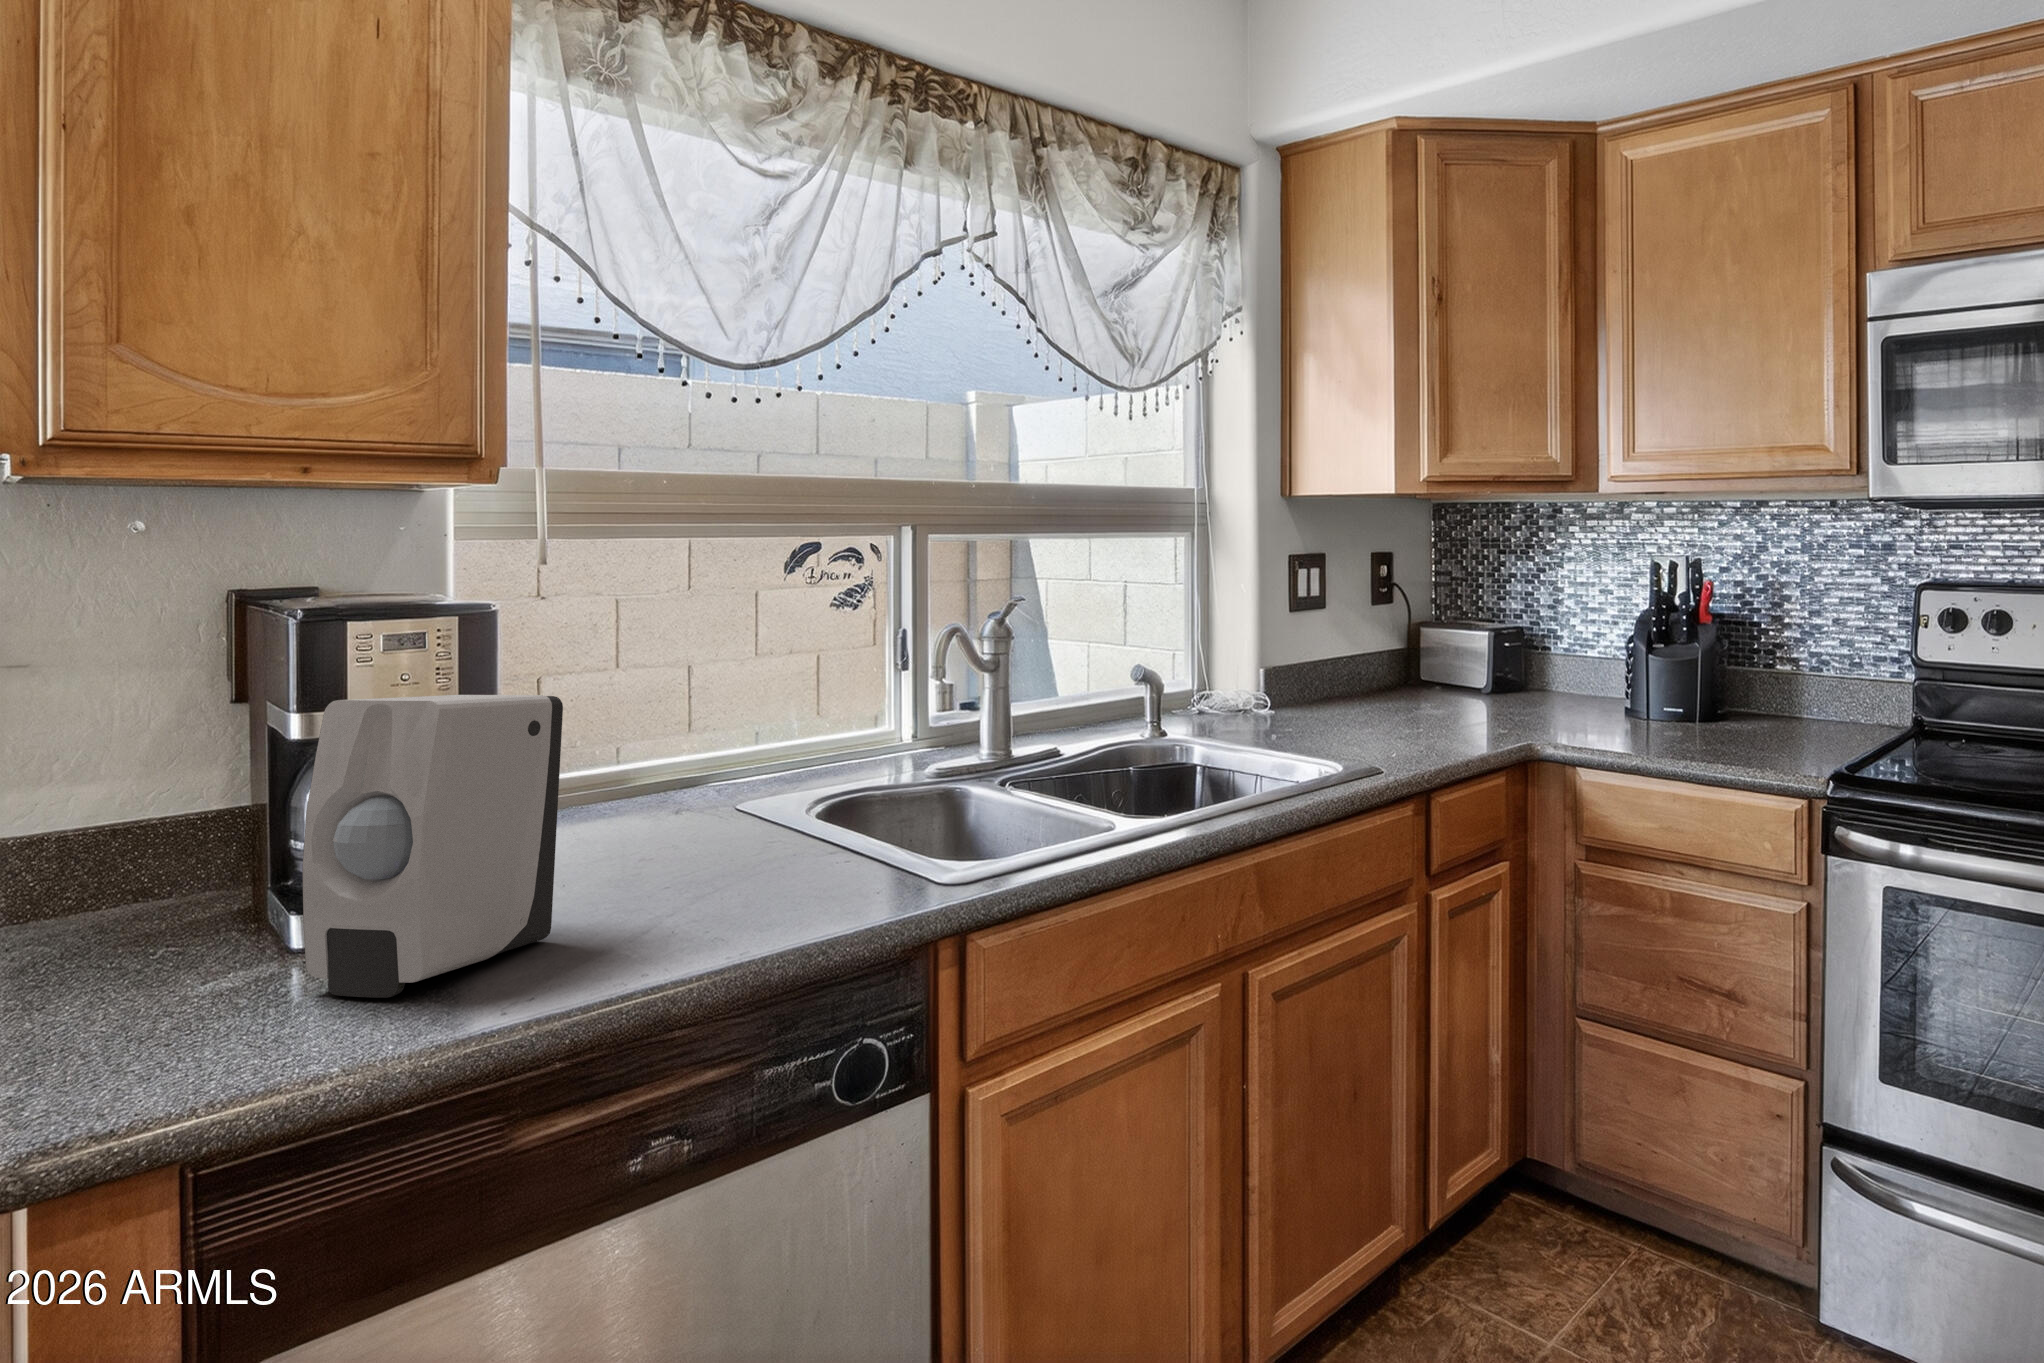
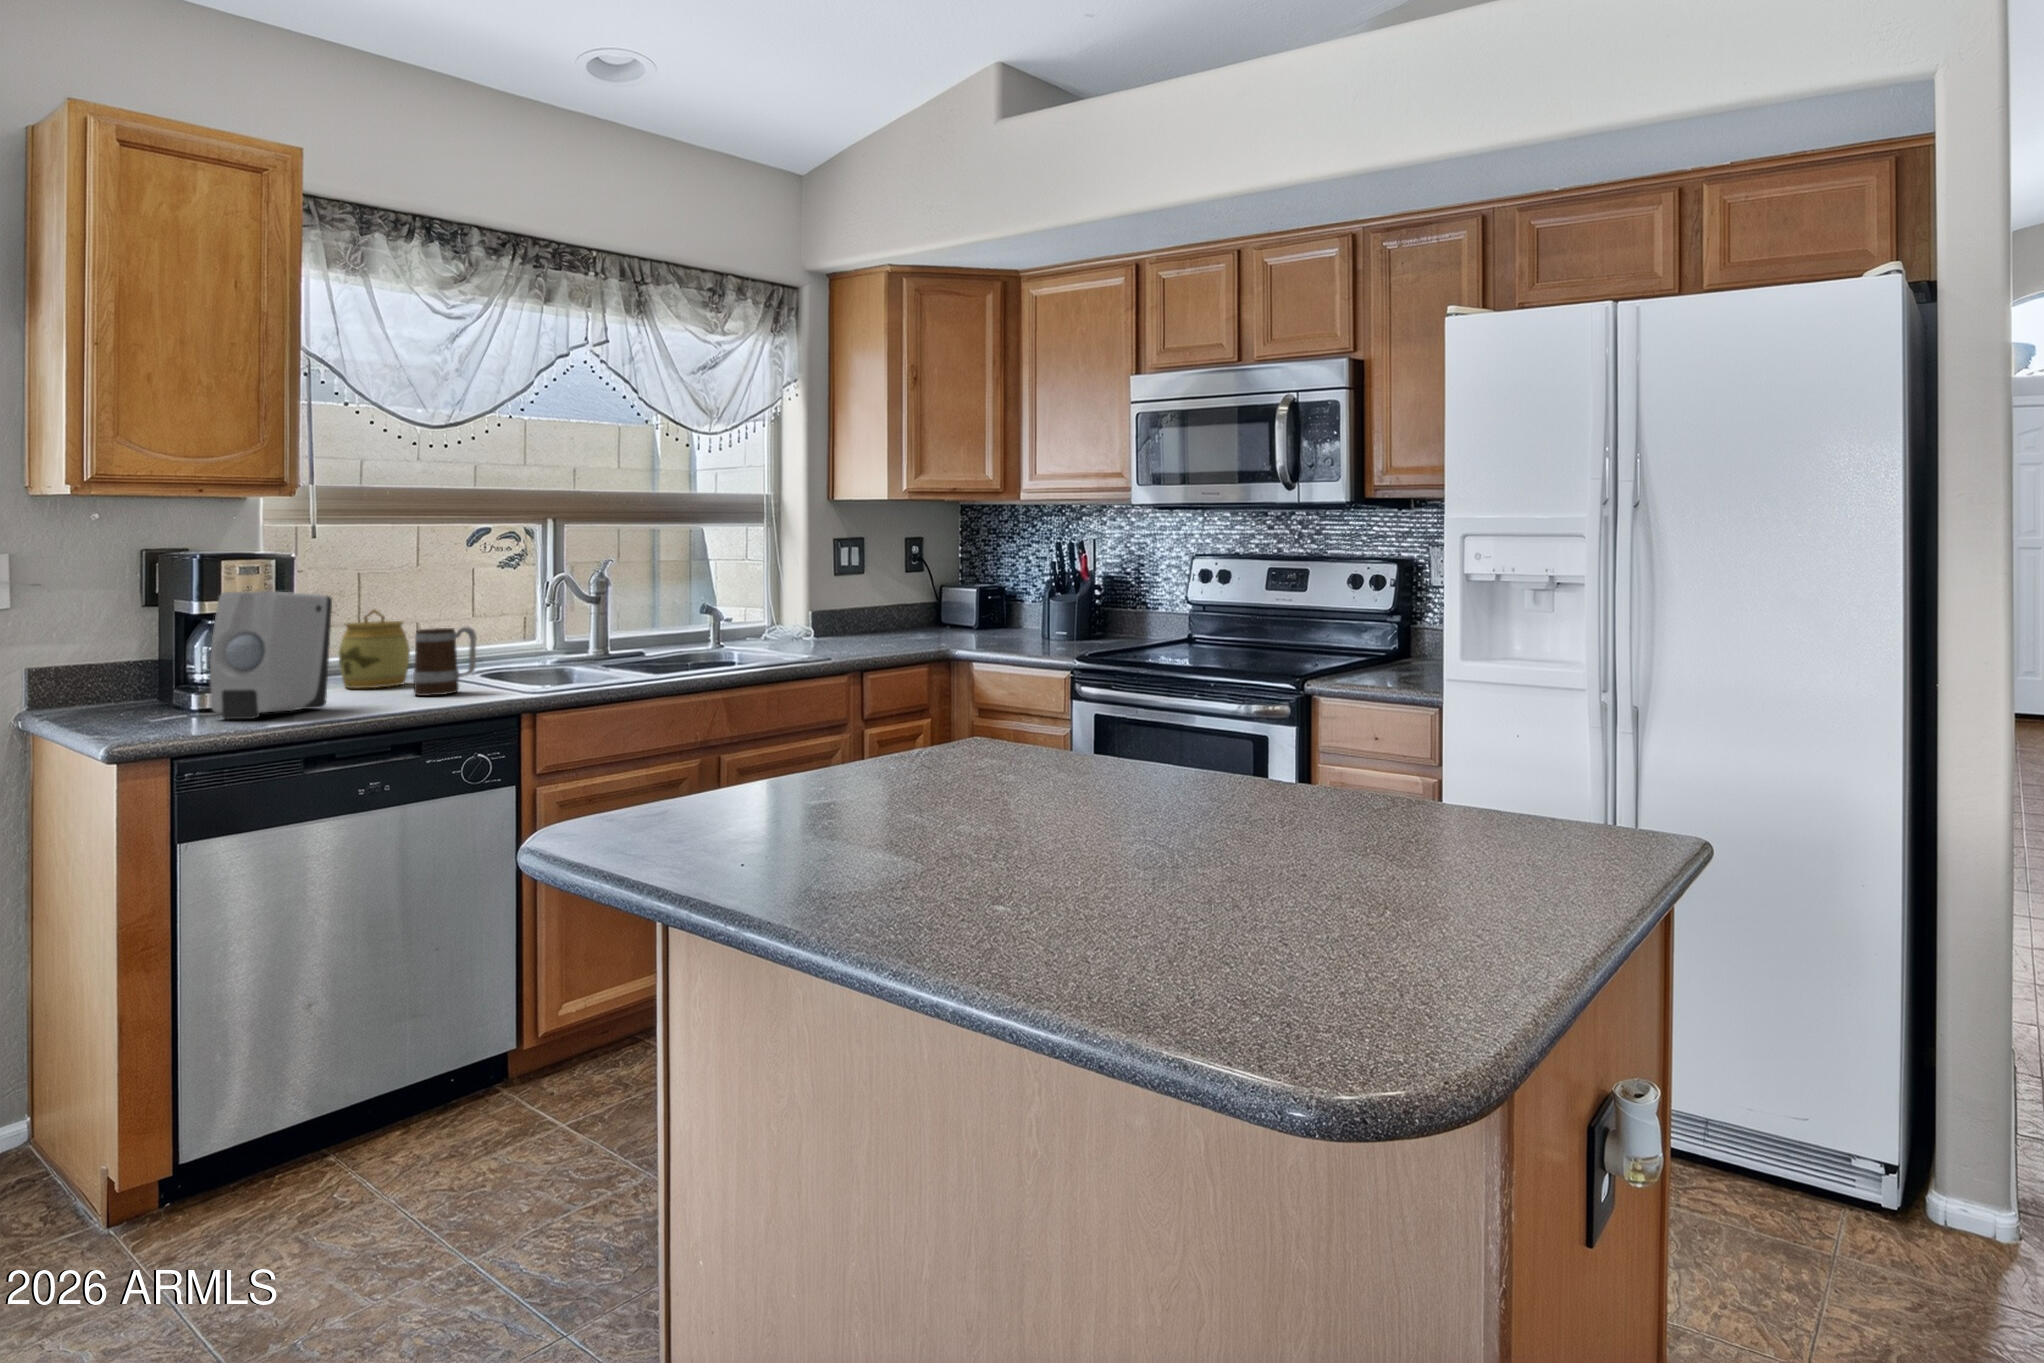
jar: none [585,698,707,854] -> present [339,609,410,688]
mug: none [716,744,832,888] -> present [413,626,477,696]

